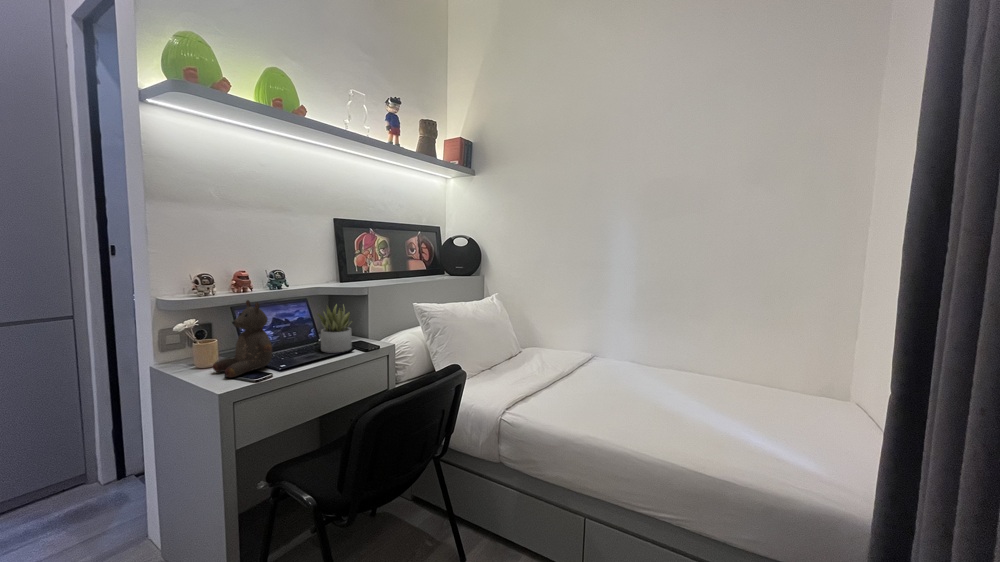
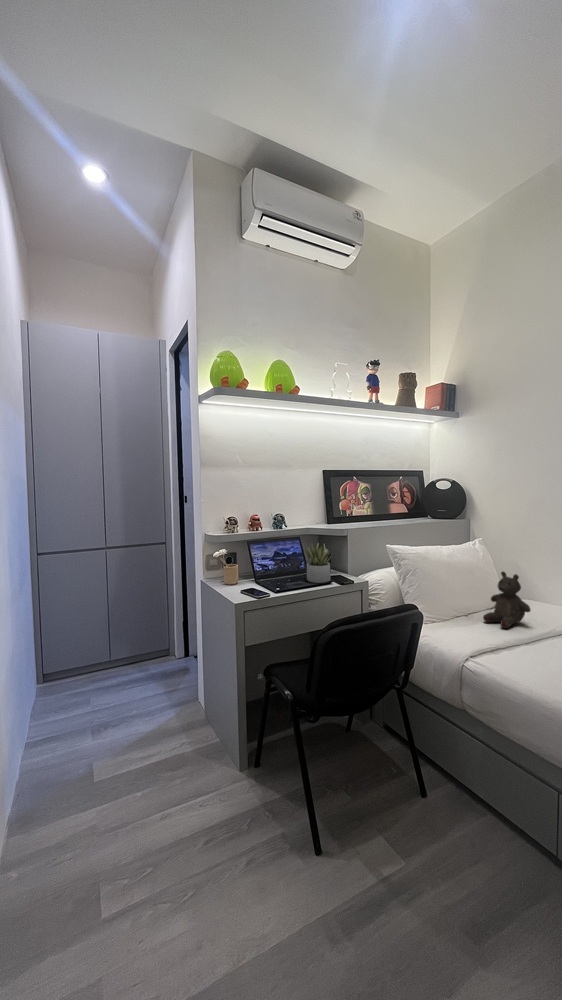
stuffed bear: present [213,300,272,378] -> present [483,572,531,628]

